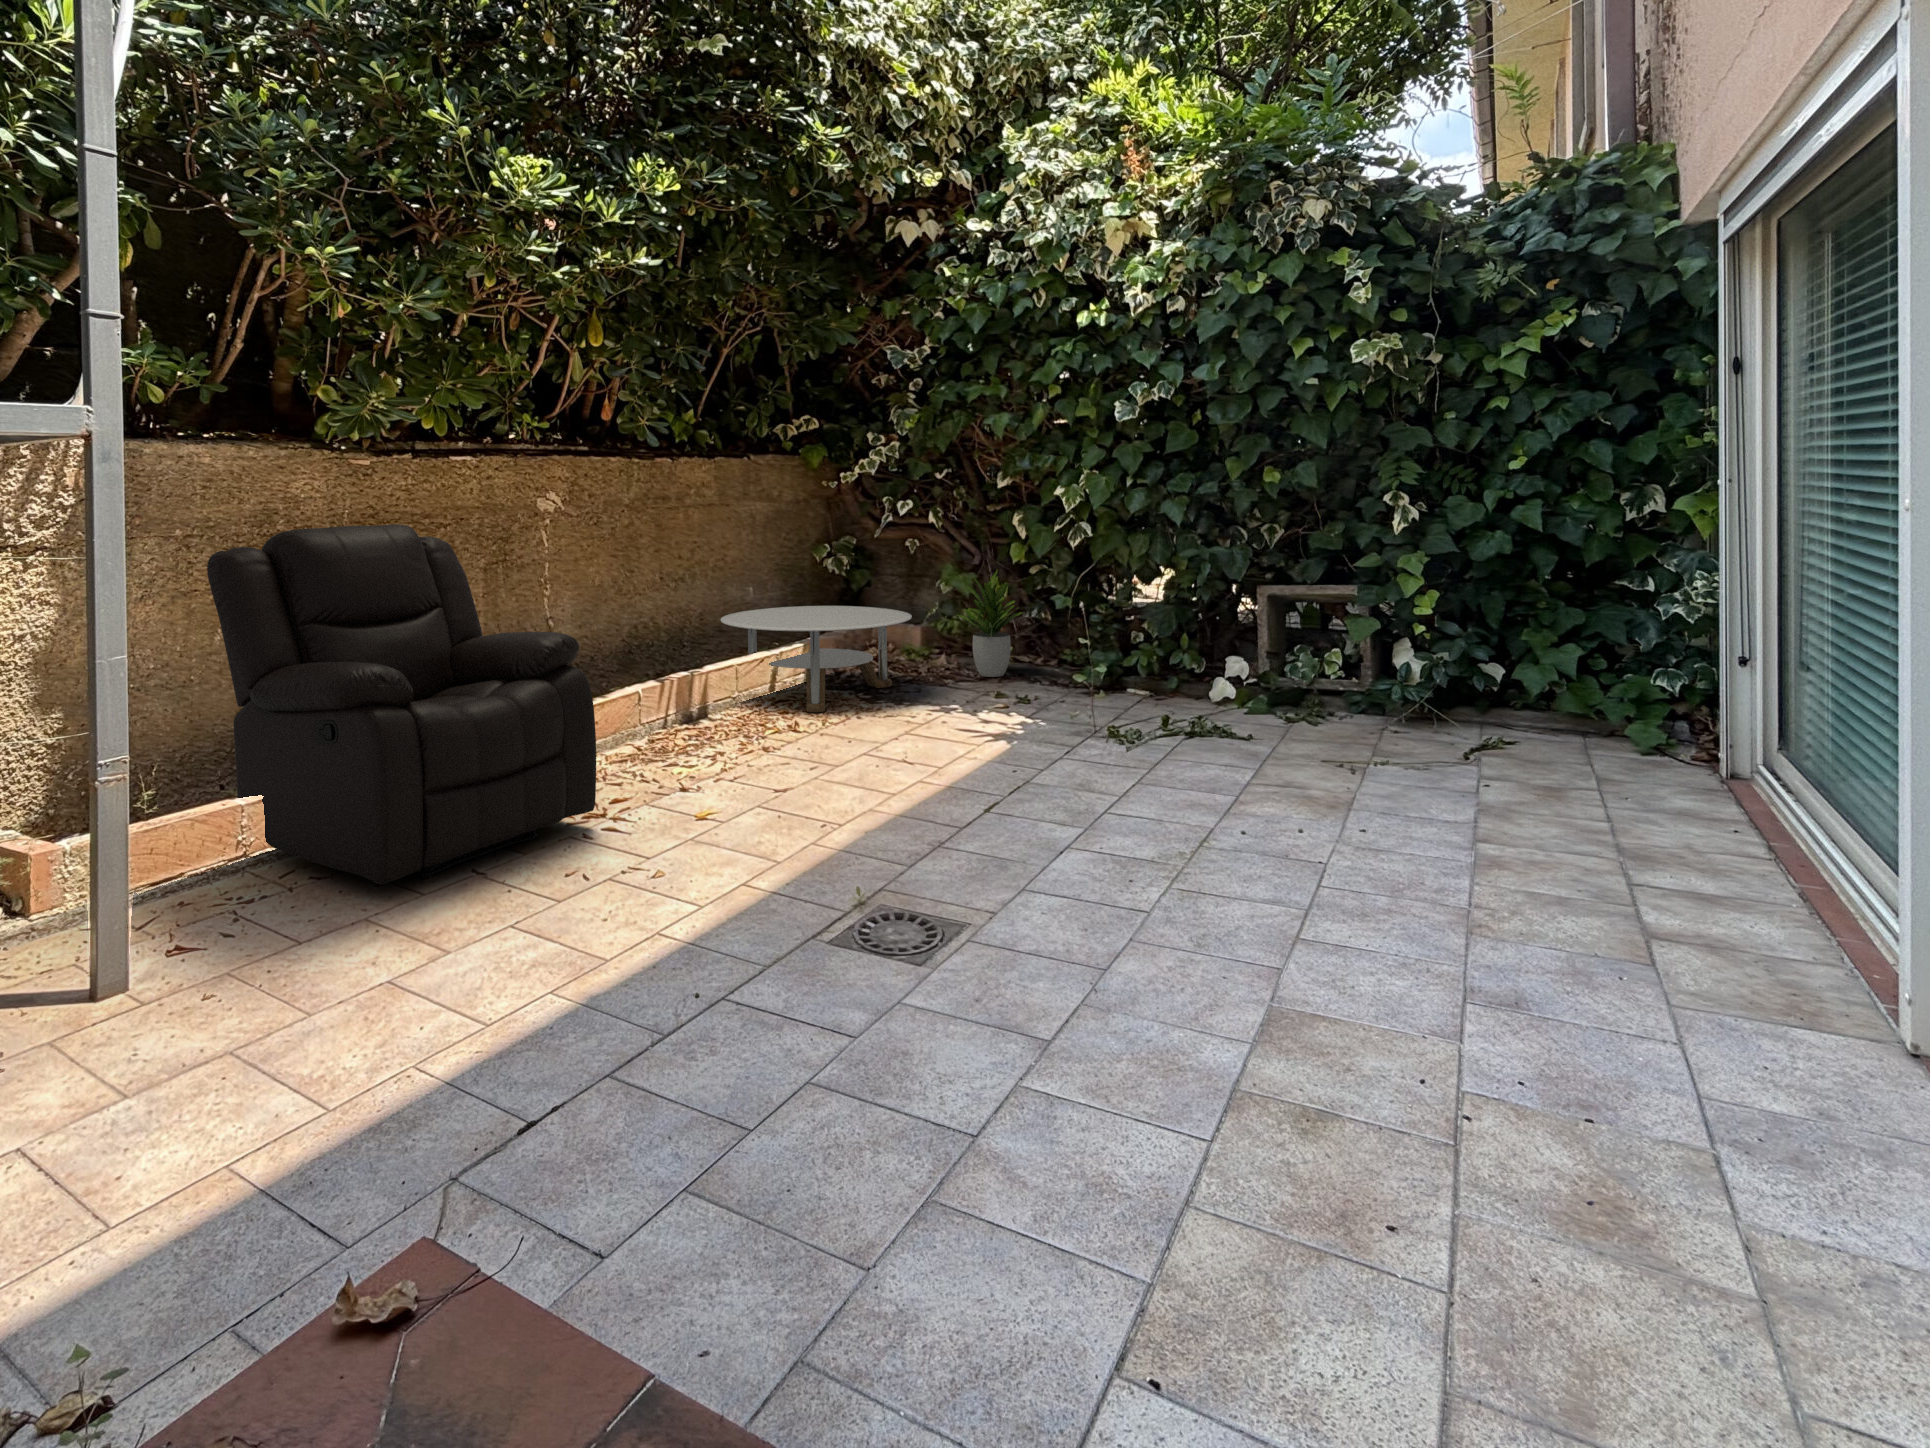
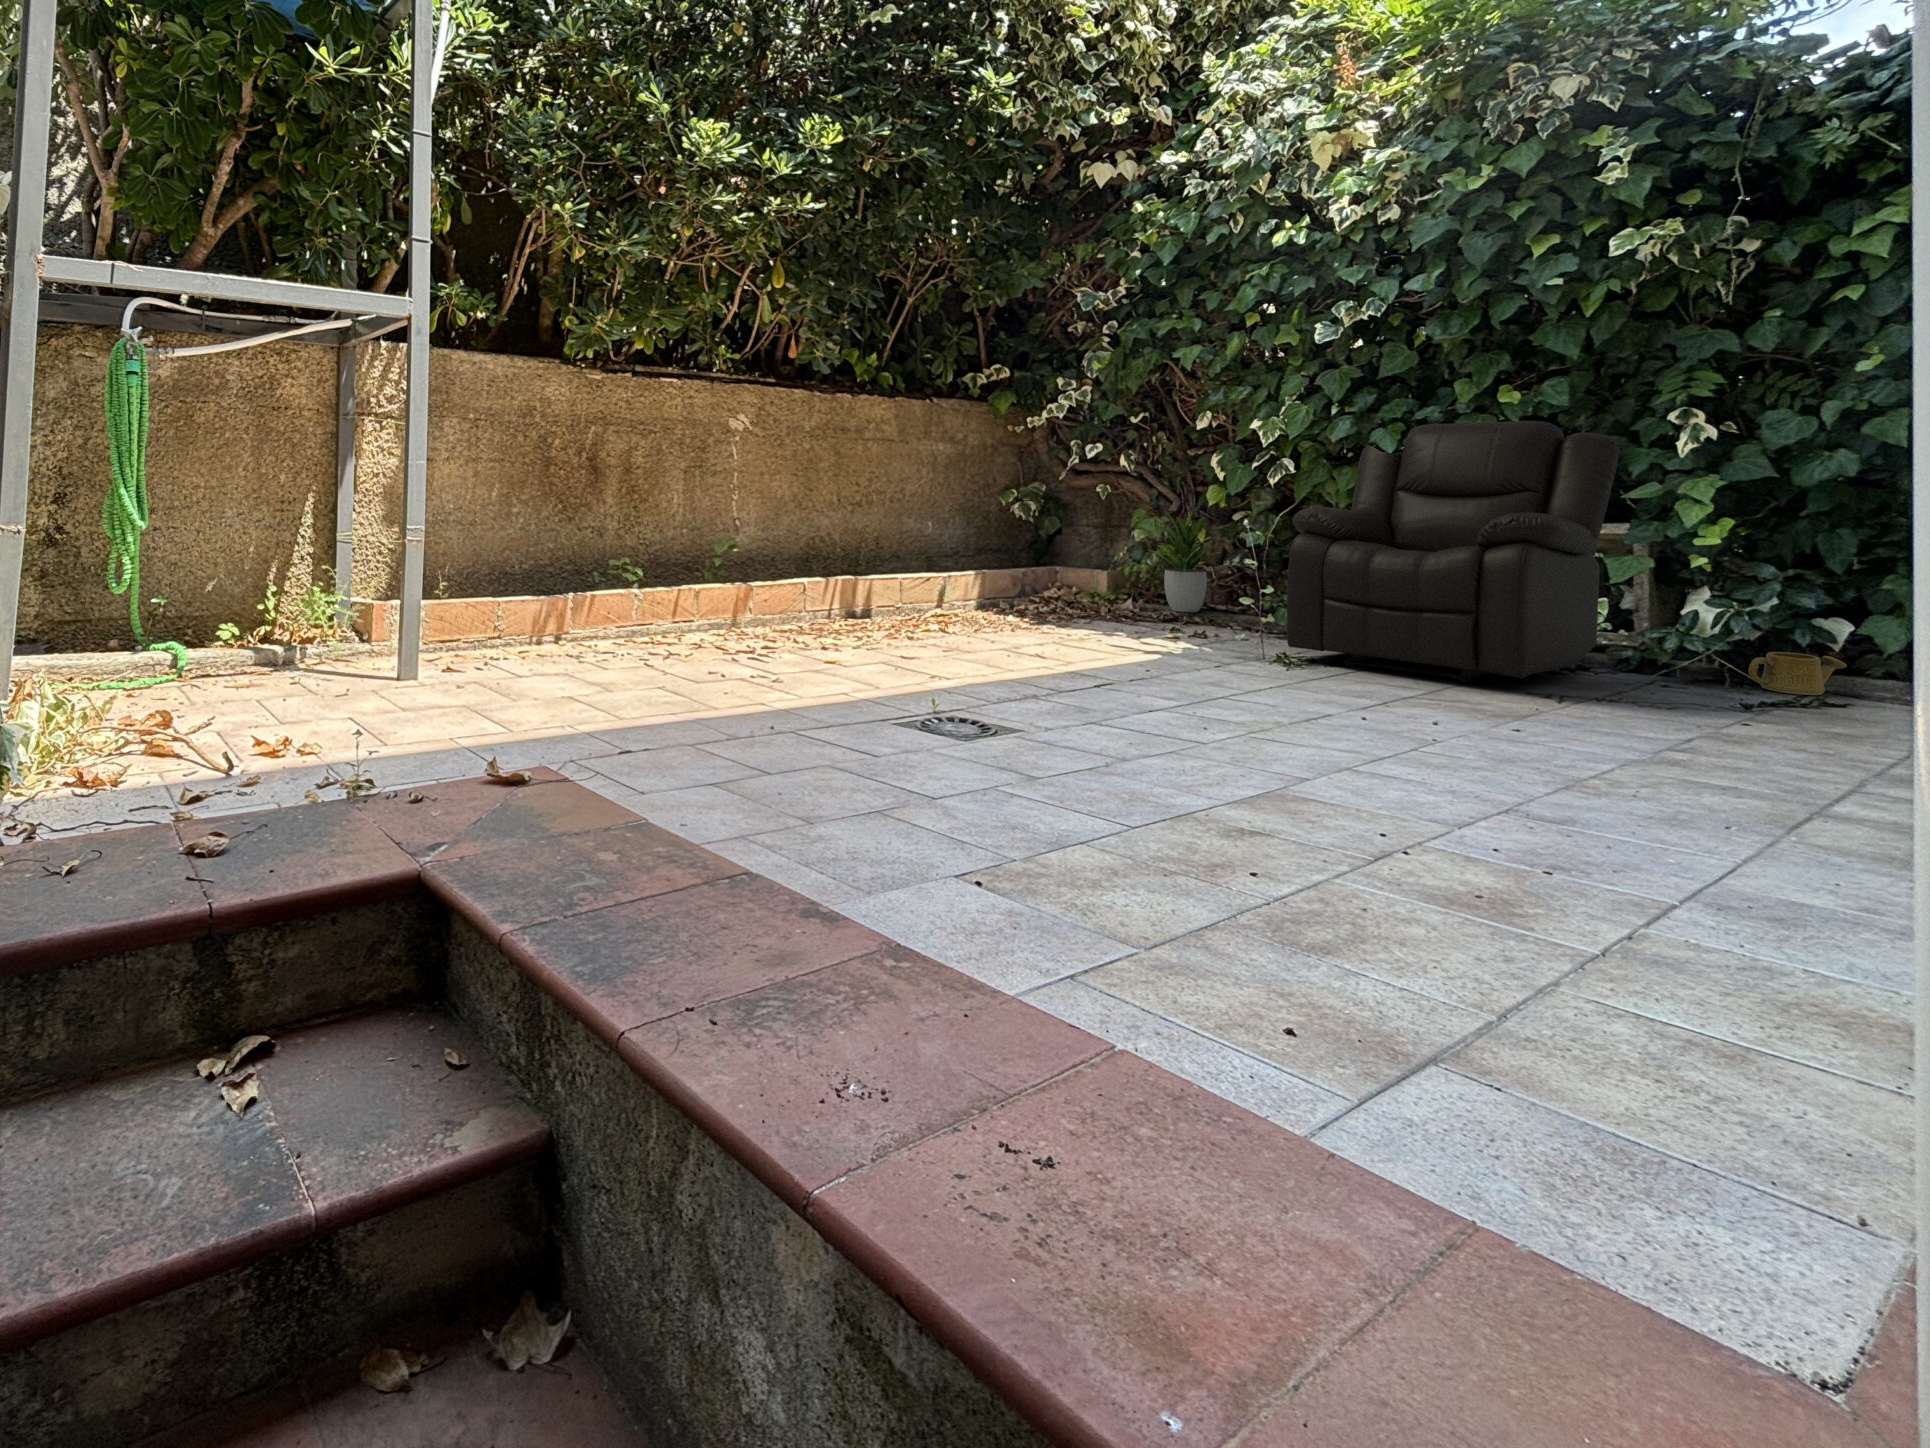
chair: present [207,524,596,885] -> present [1287,421,1619,682]
round table: present [721,606,912,712] -> none [904,533,1090,618]
watering can: none [1445,697,1502,733] -> present [1748,652,1847,695]

